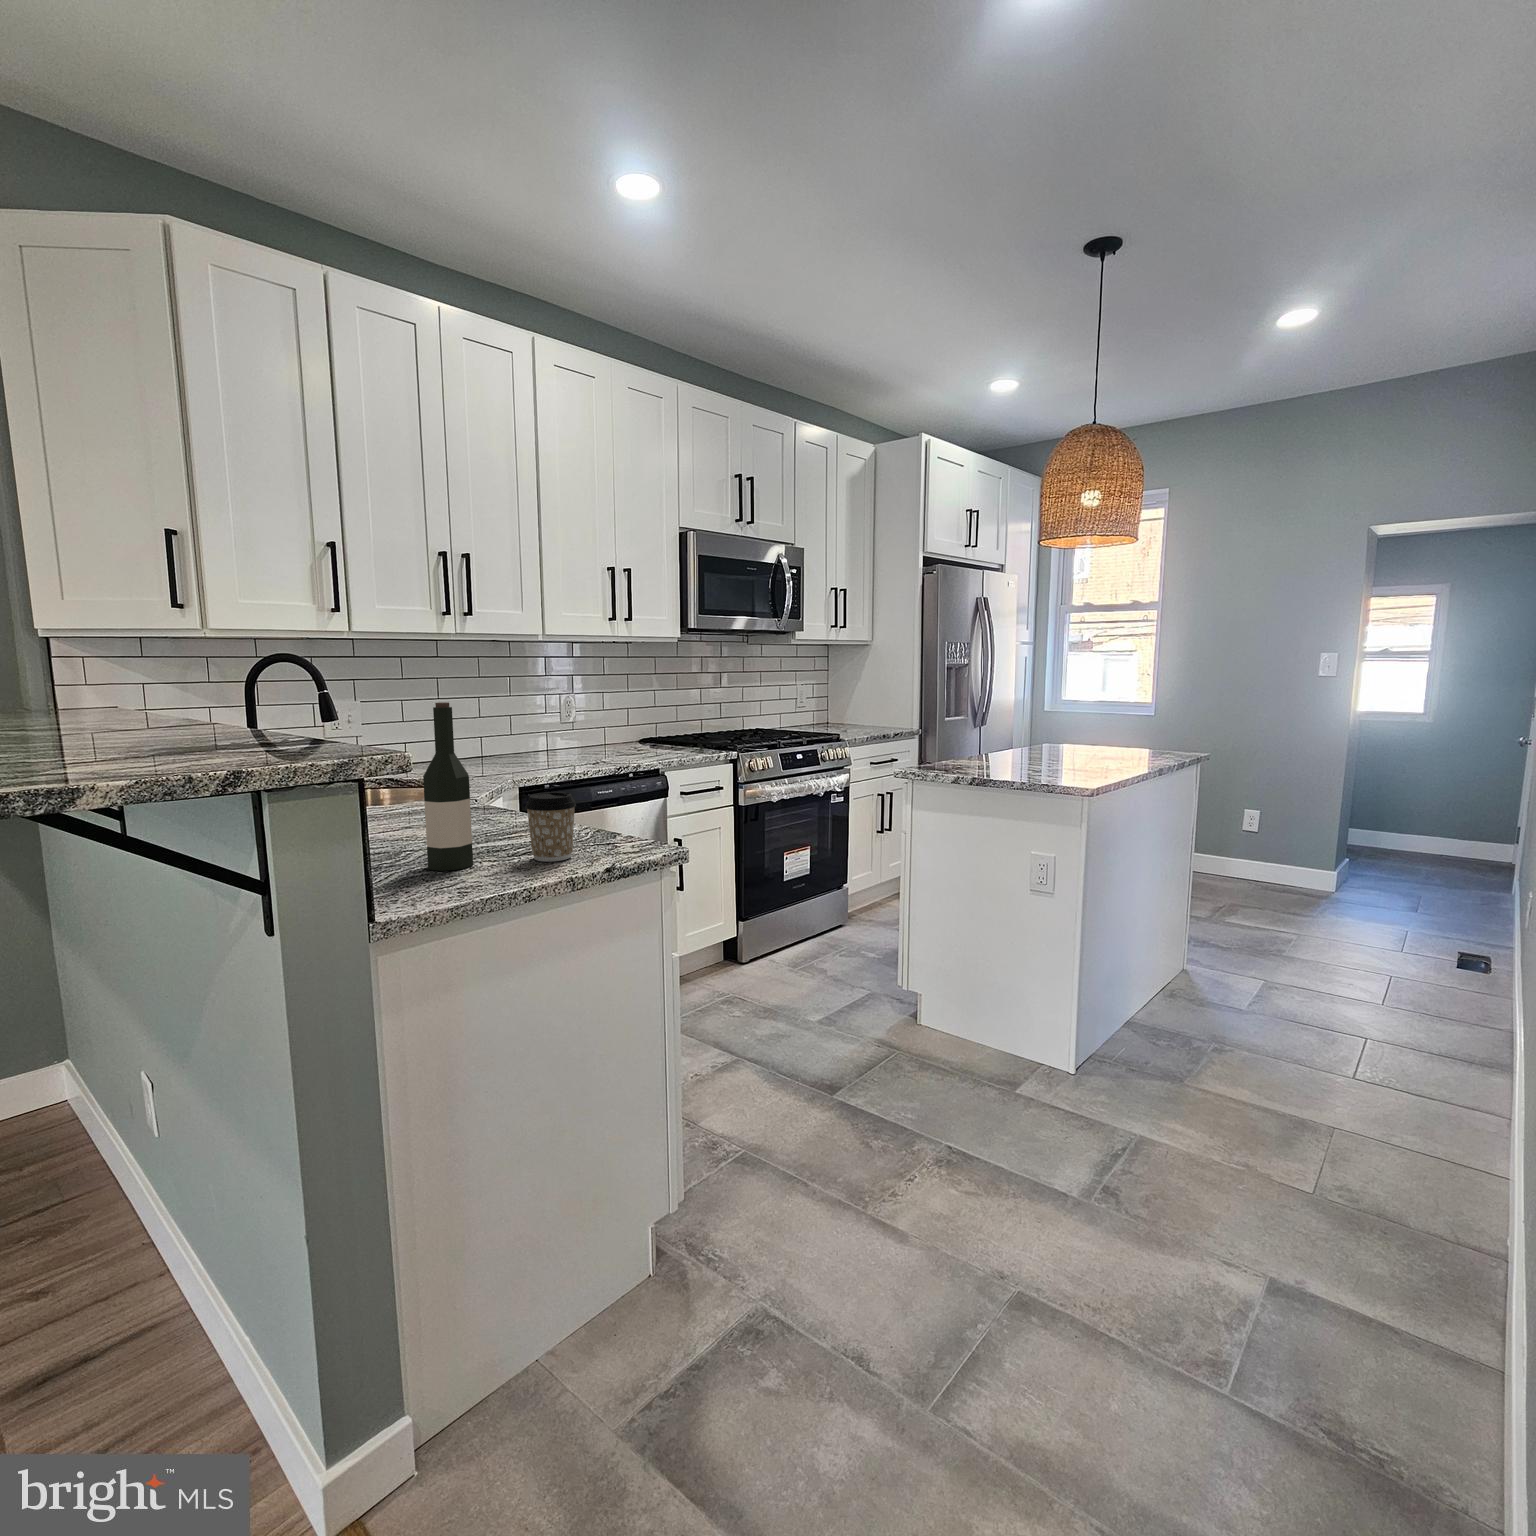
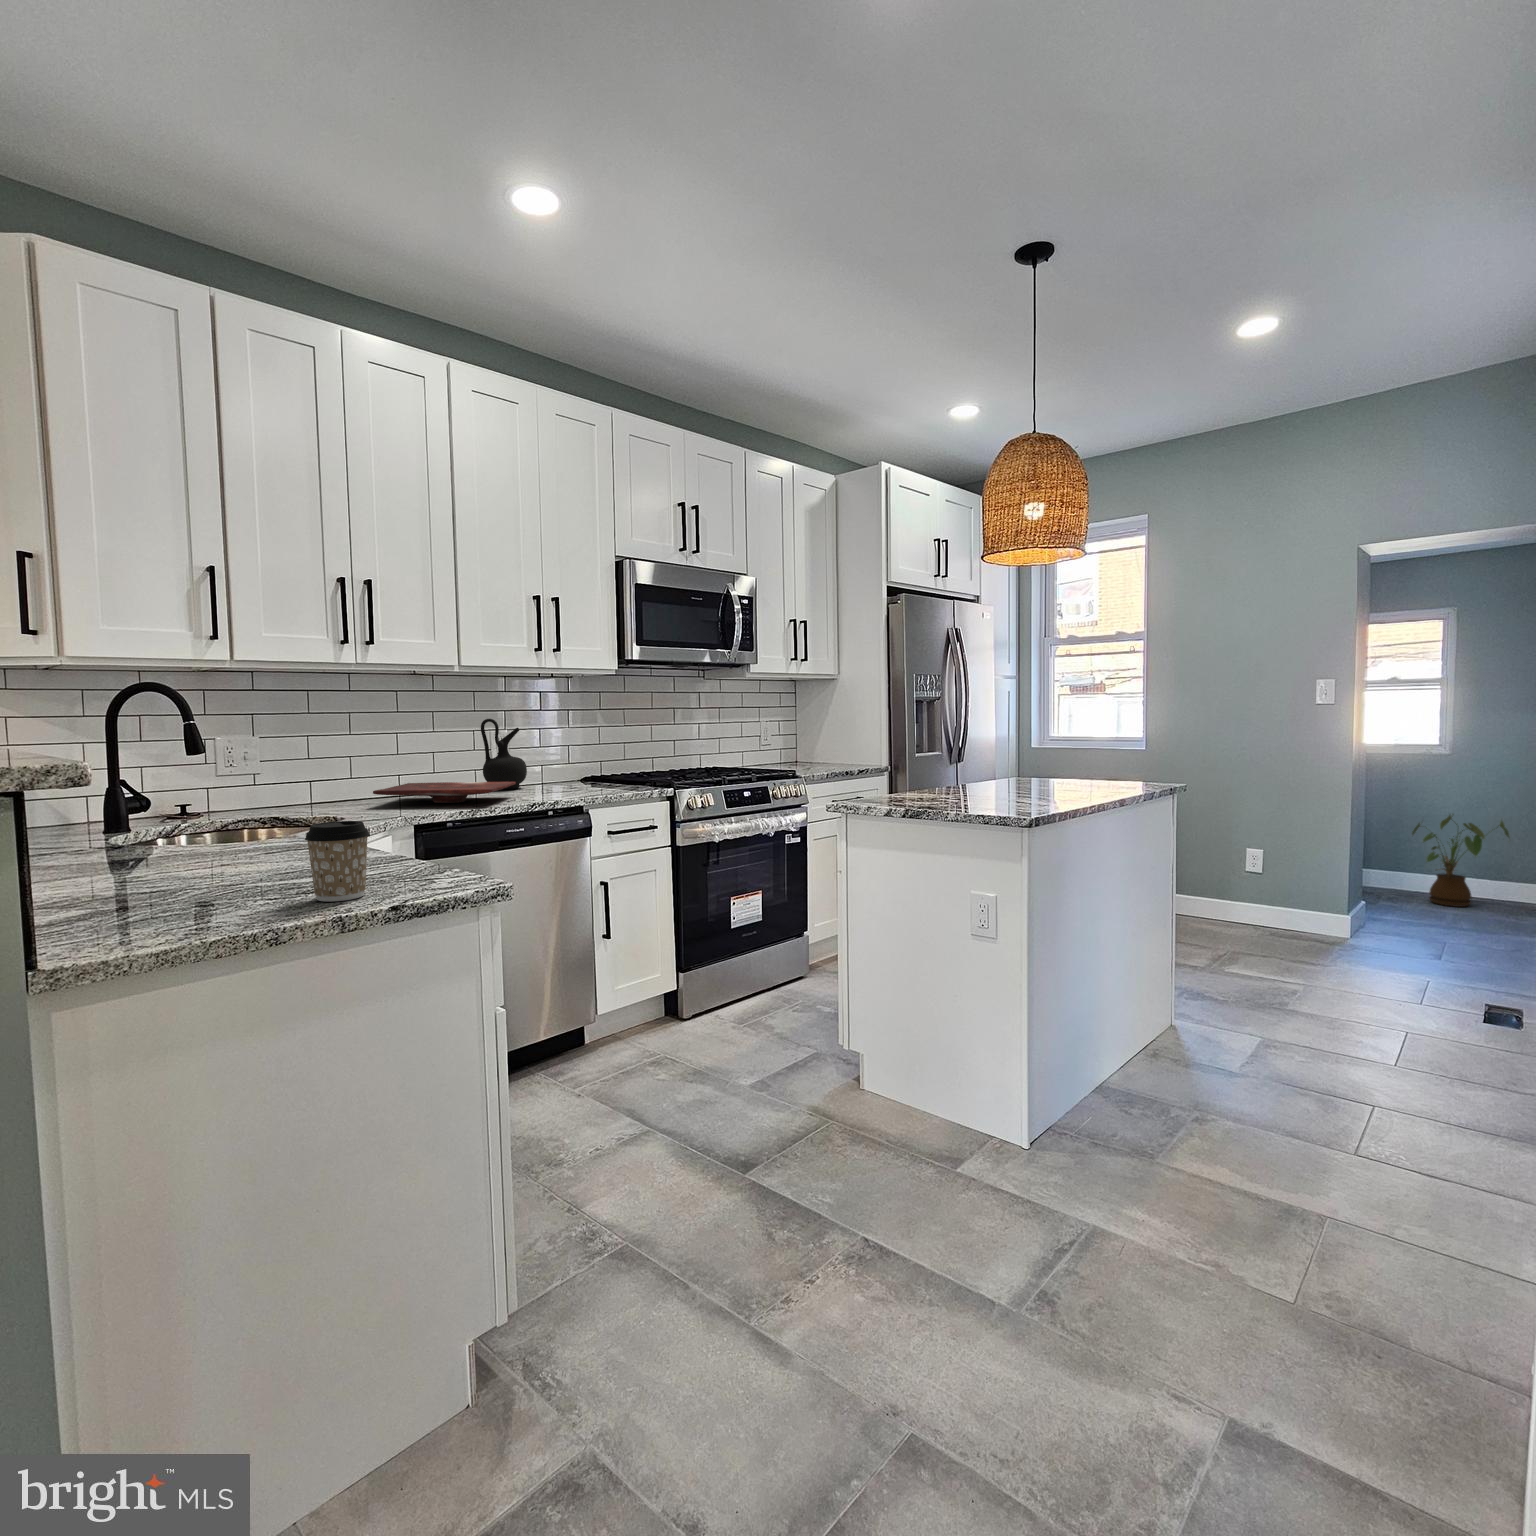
ceramic jug: none [556,683,598,750] -> present [481,719,527,789]
wine bottle: present [423,702,473,871] -> none [175,716,244,913]
cutting board: none [473,744,596,763] -> present [373,782,516,803]
house plant: none [1391,776,1481,862] -> present [1412,815,1509,907]

